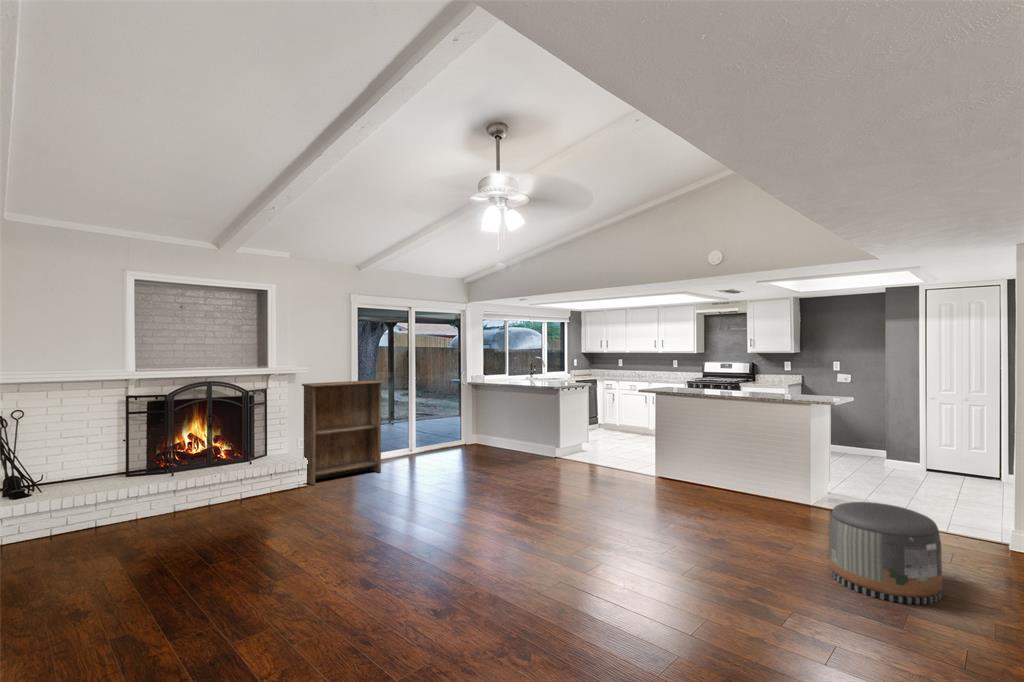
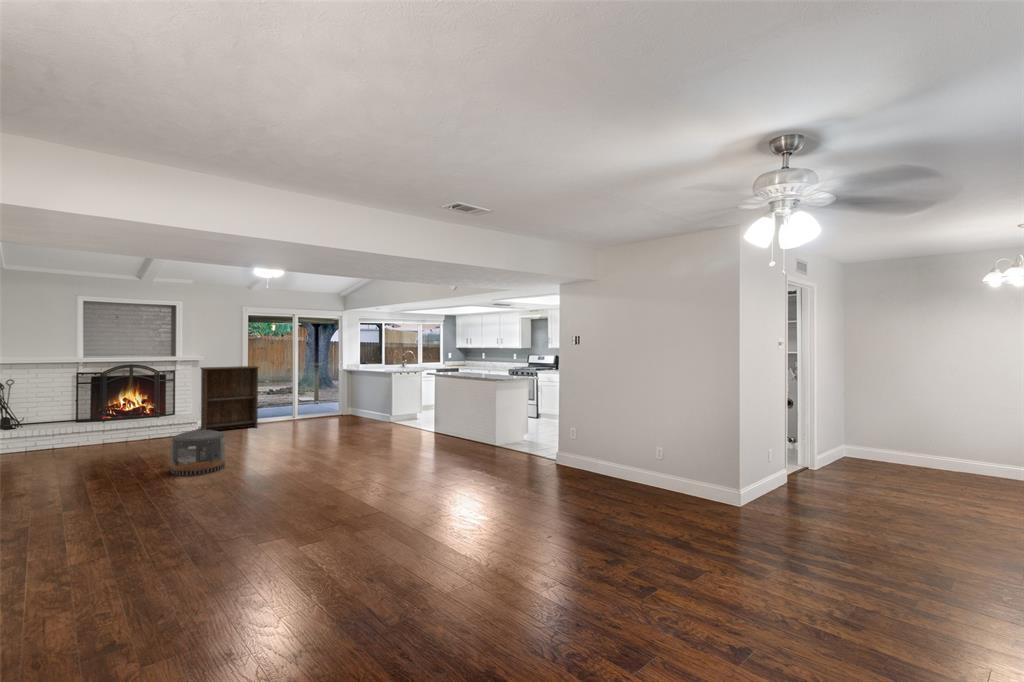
pouf: present [829,502,942,604] -> present [171,430,225,475]

